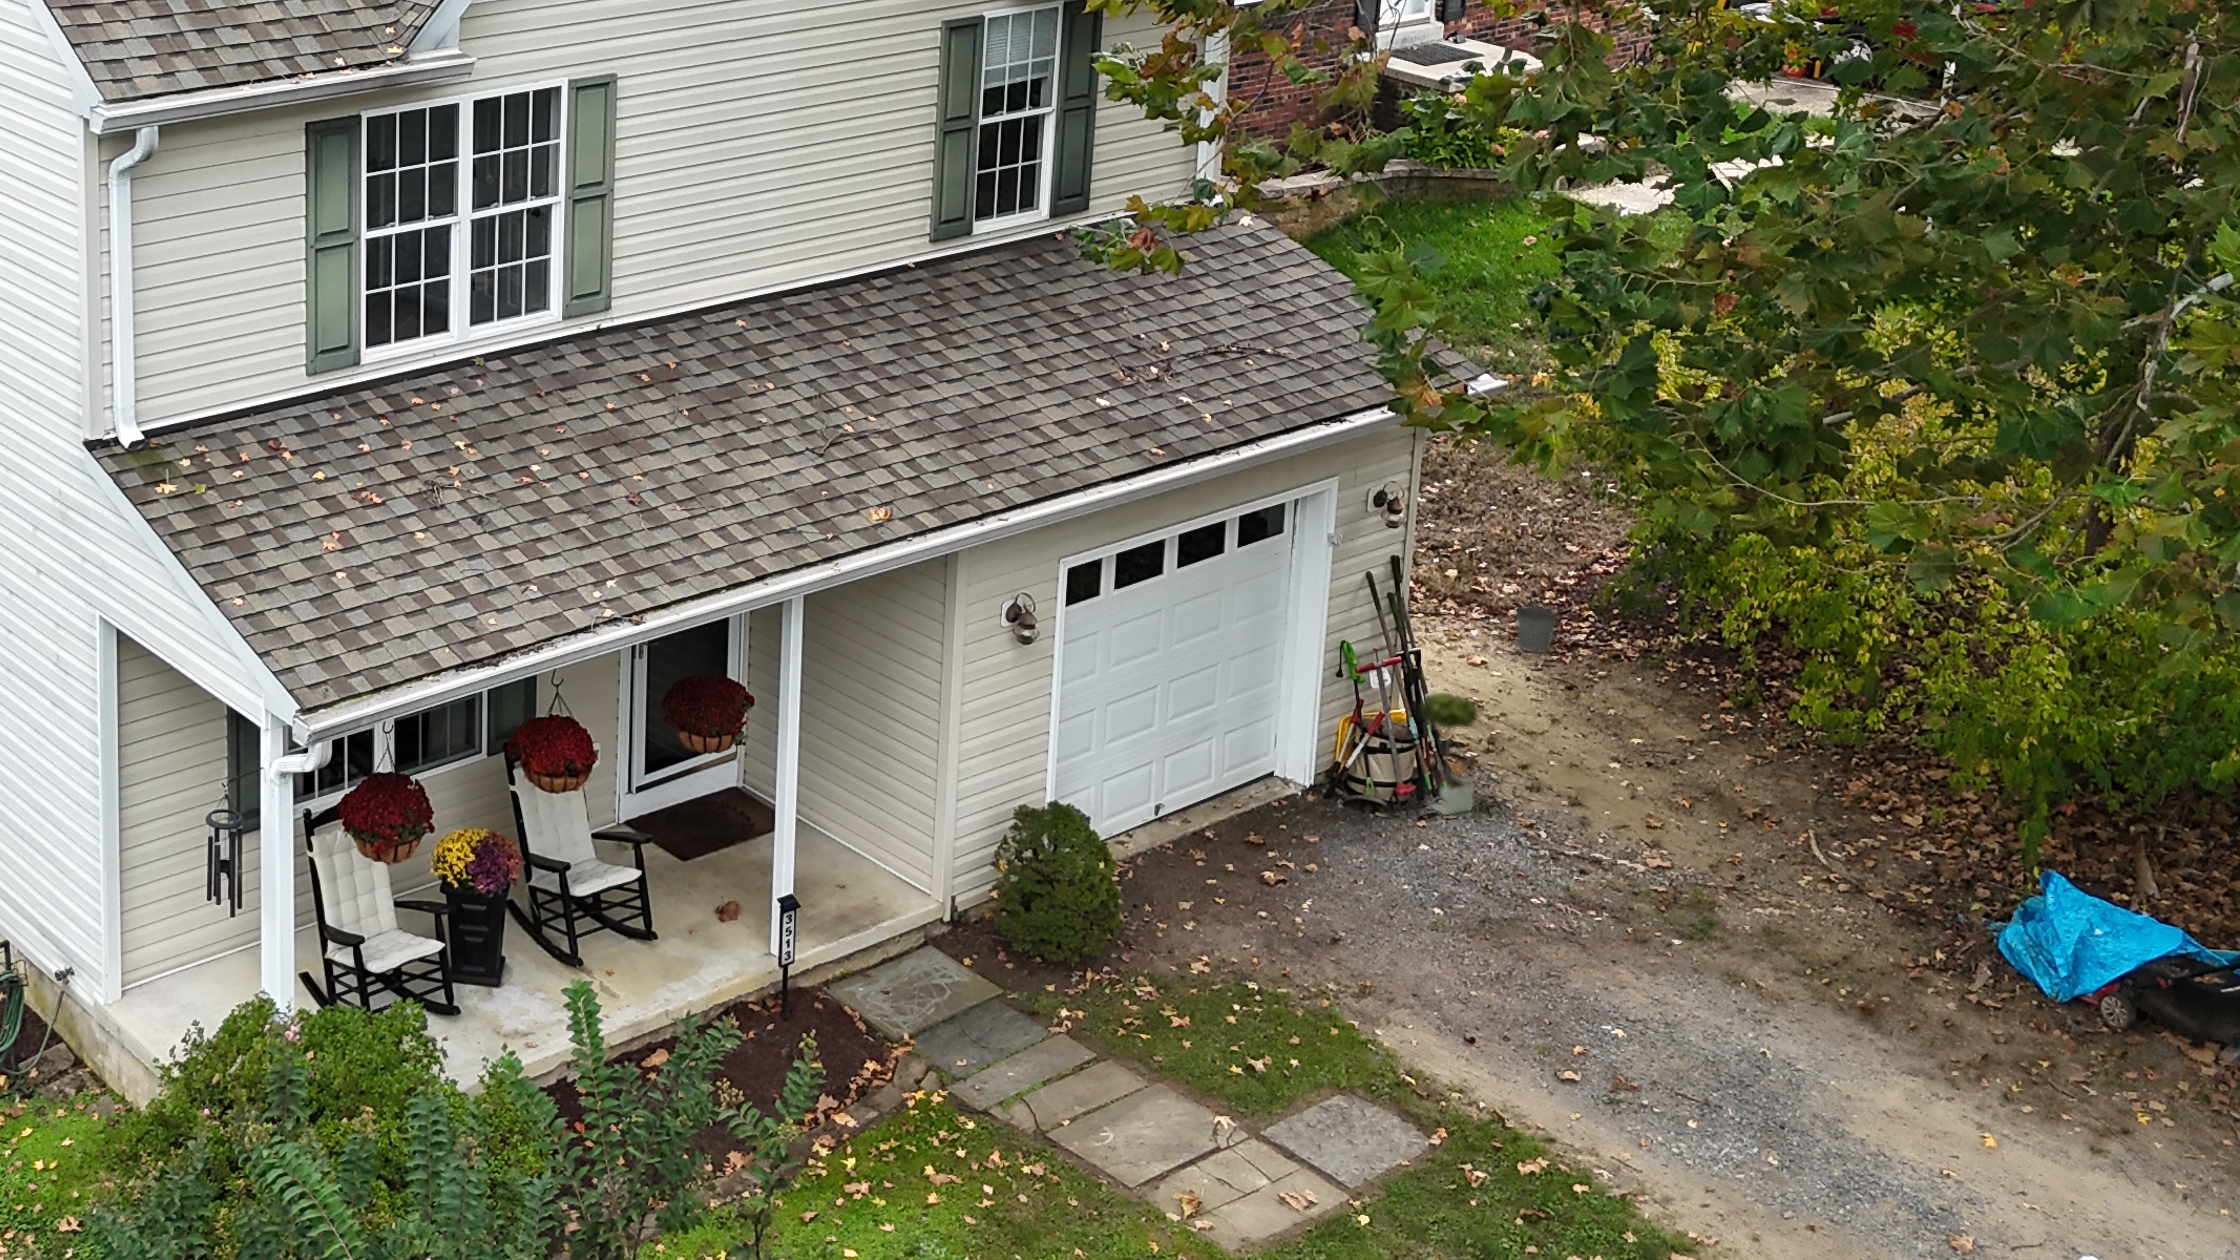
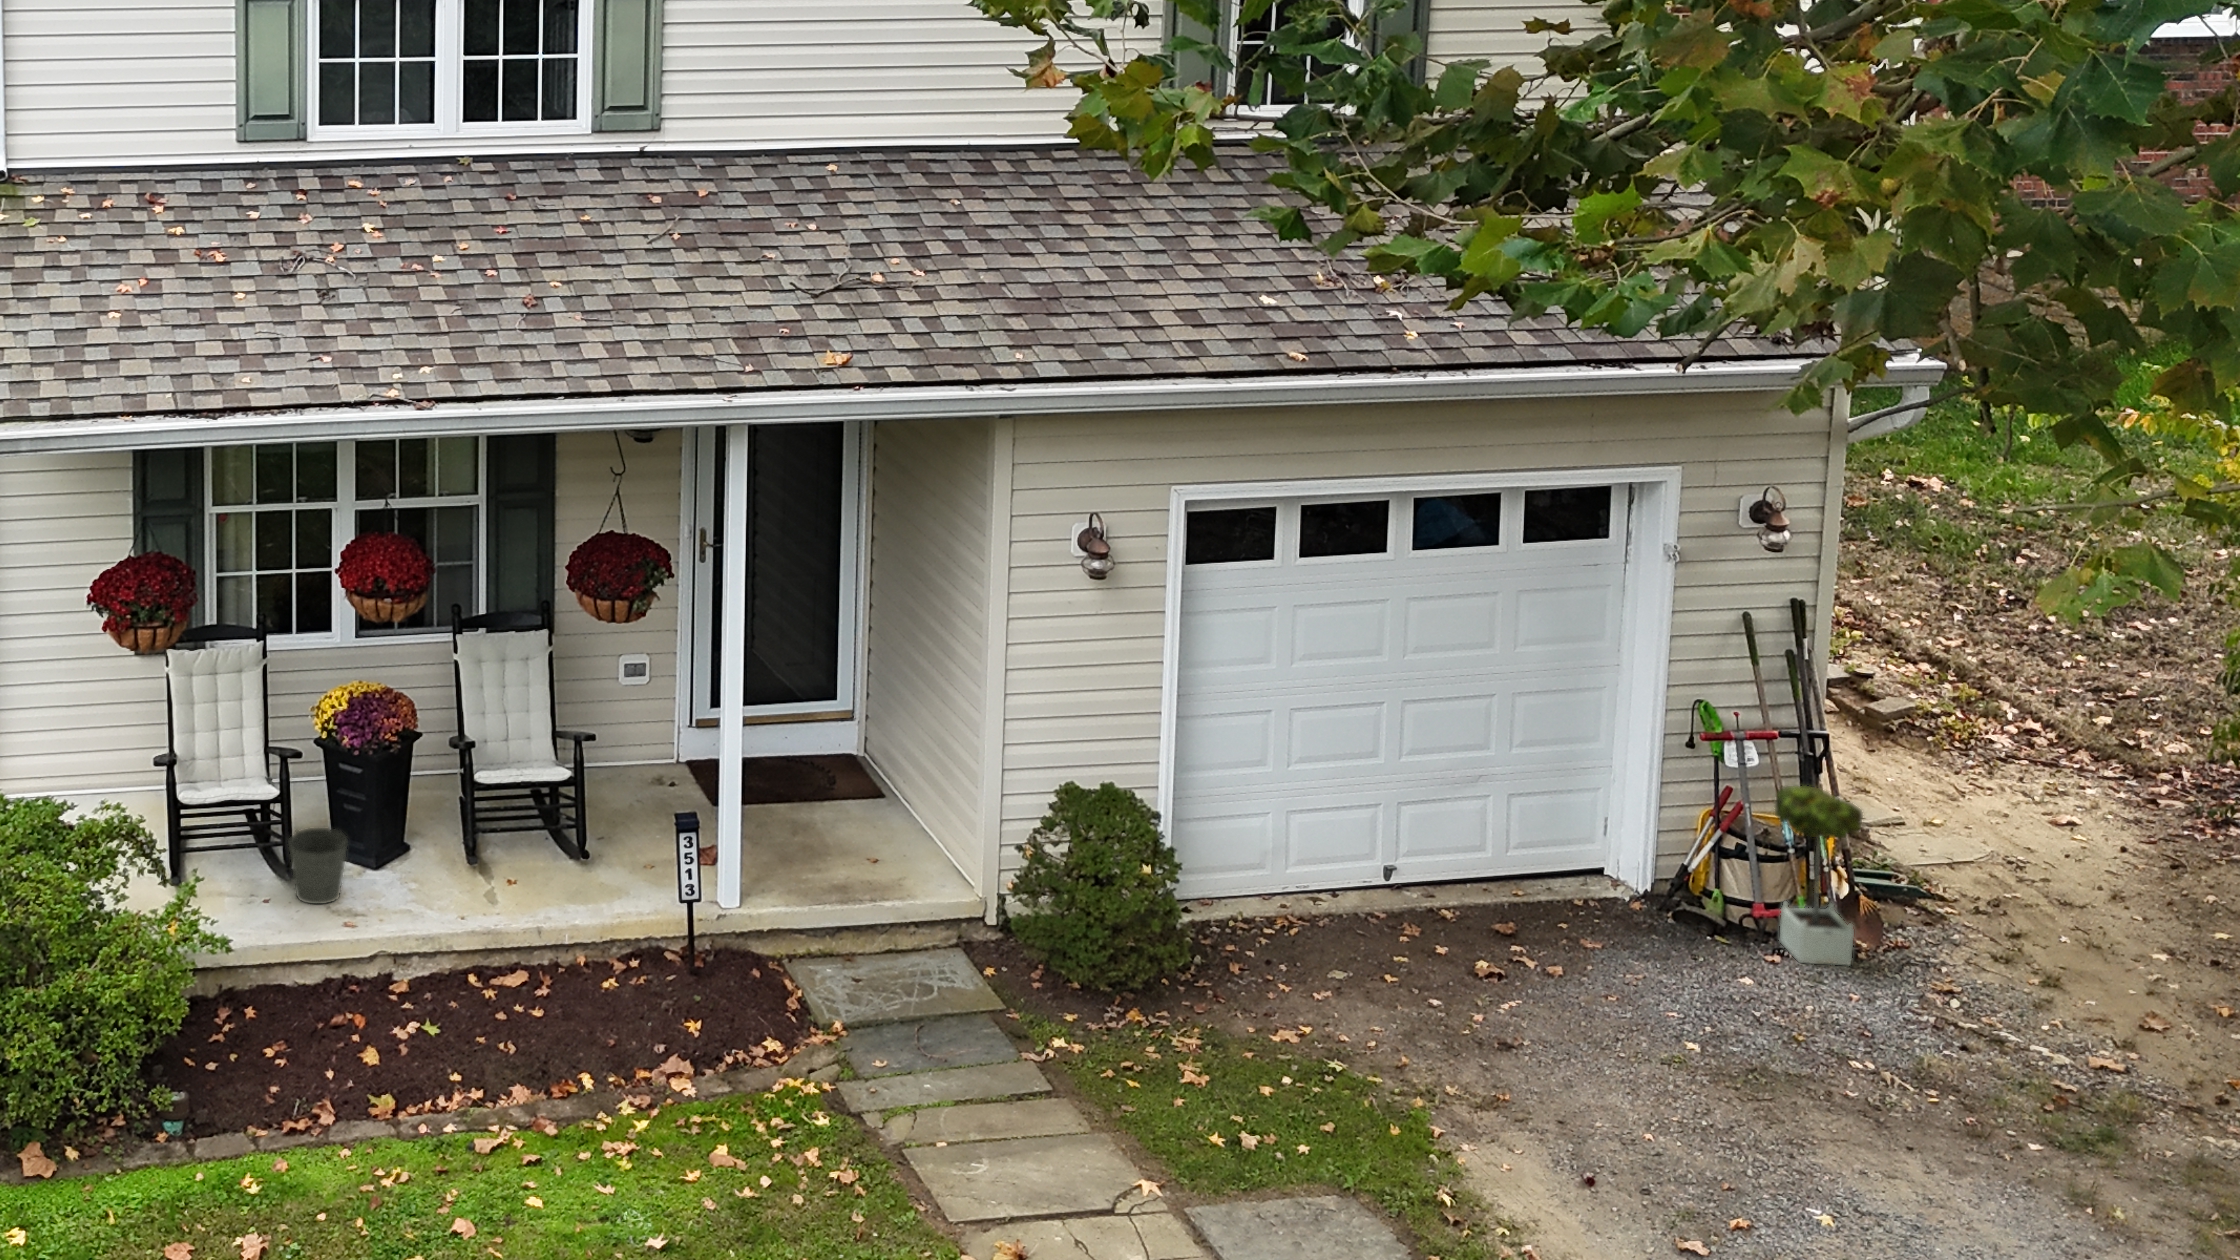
bucket: present [1516,605,1557,653] -> present [288,828,348,904]

